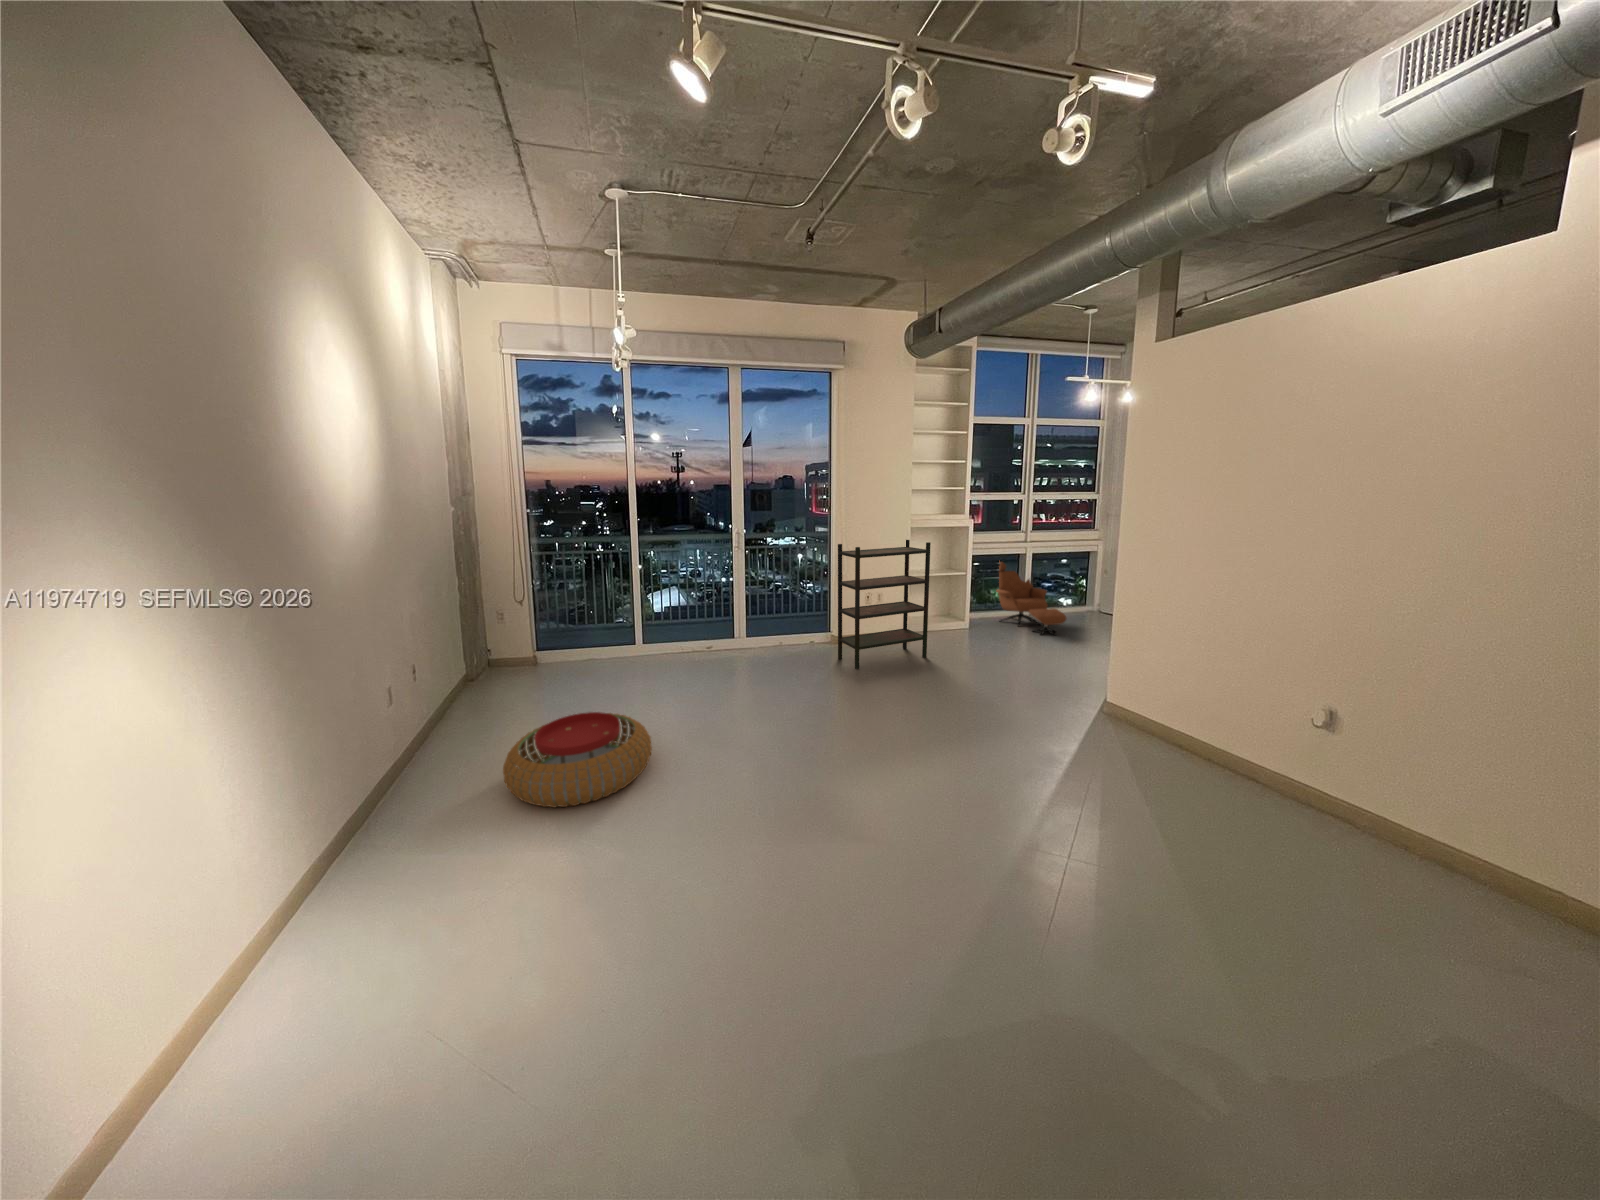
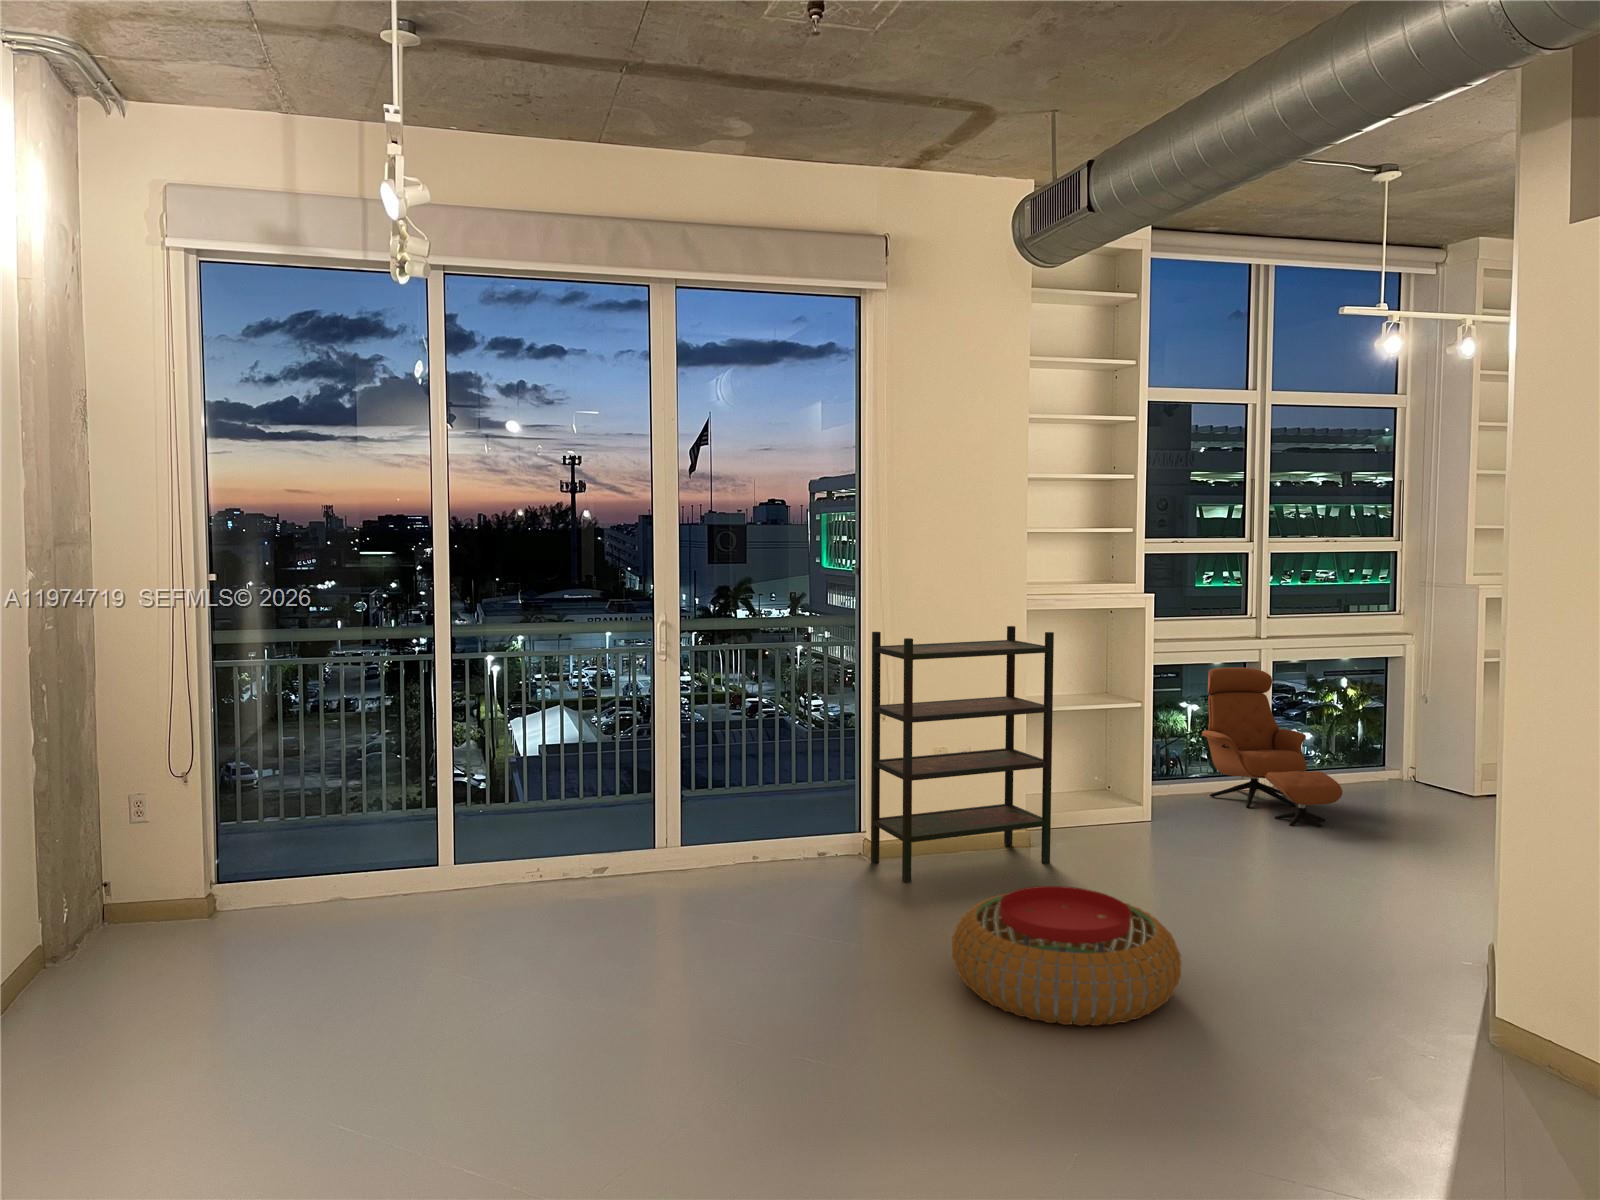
pouf: present [503,712,652,807] -> present [952,886,1181,1026]

